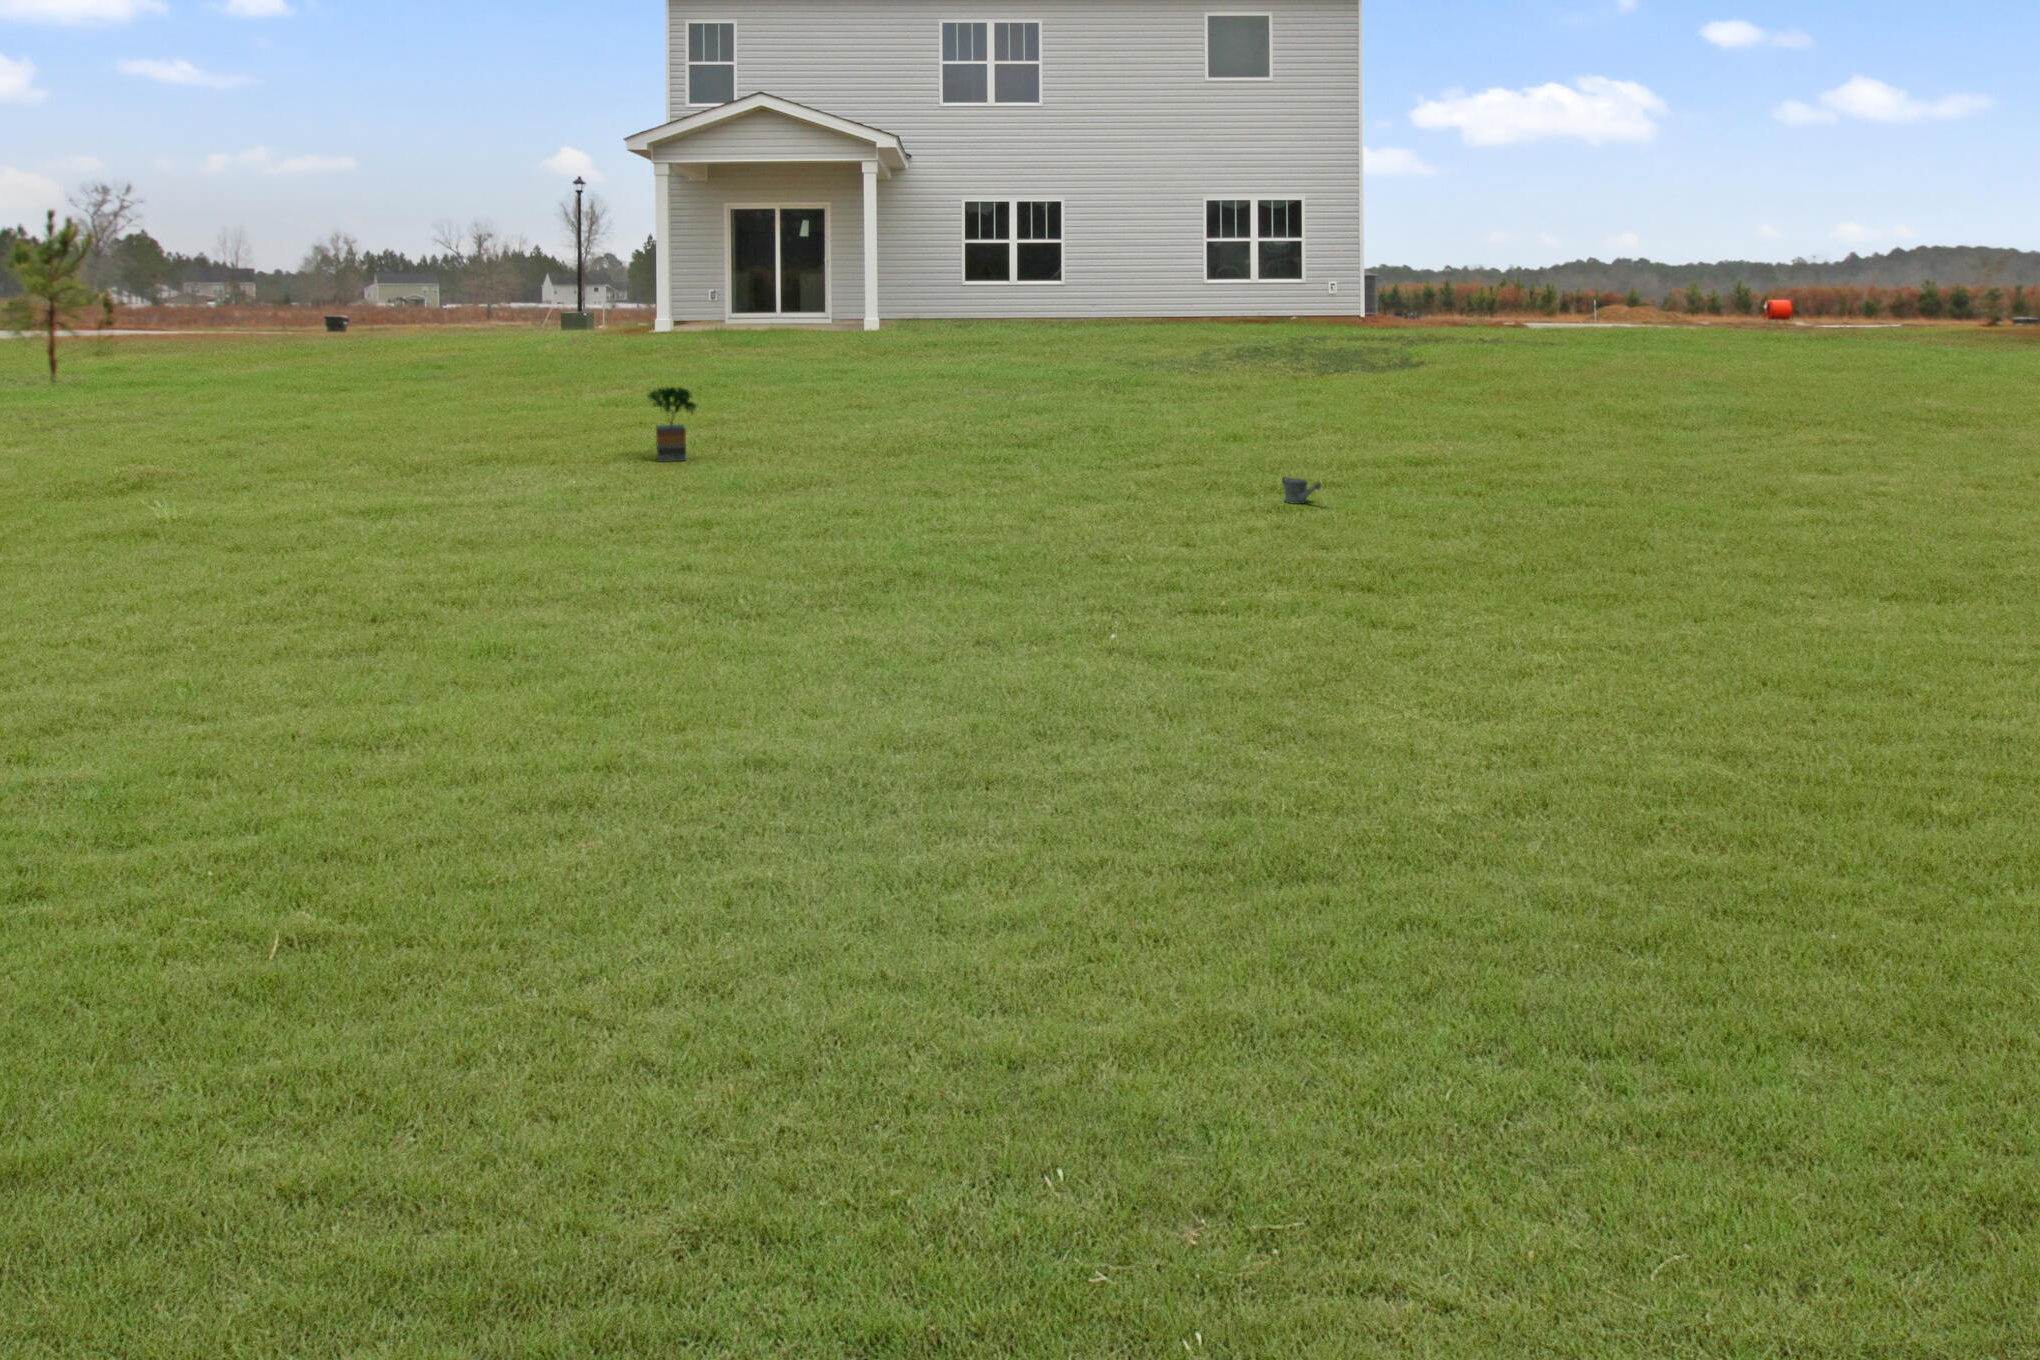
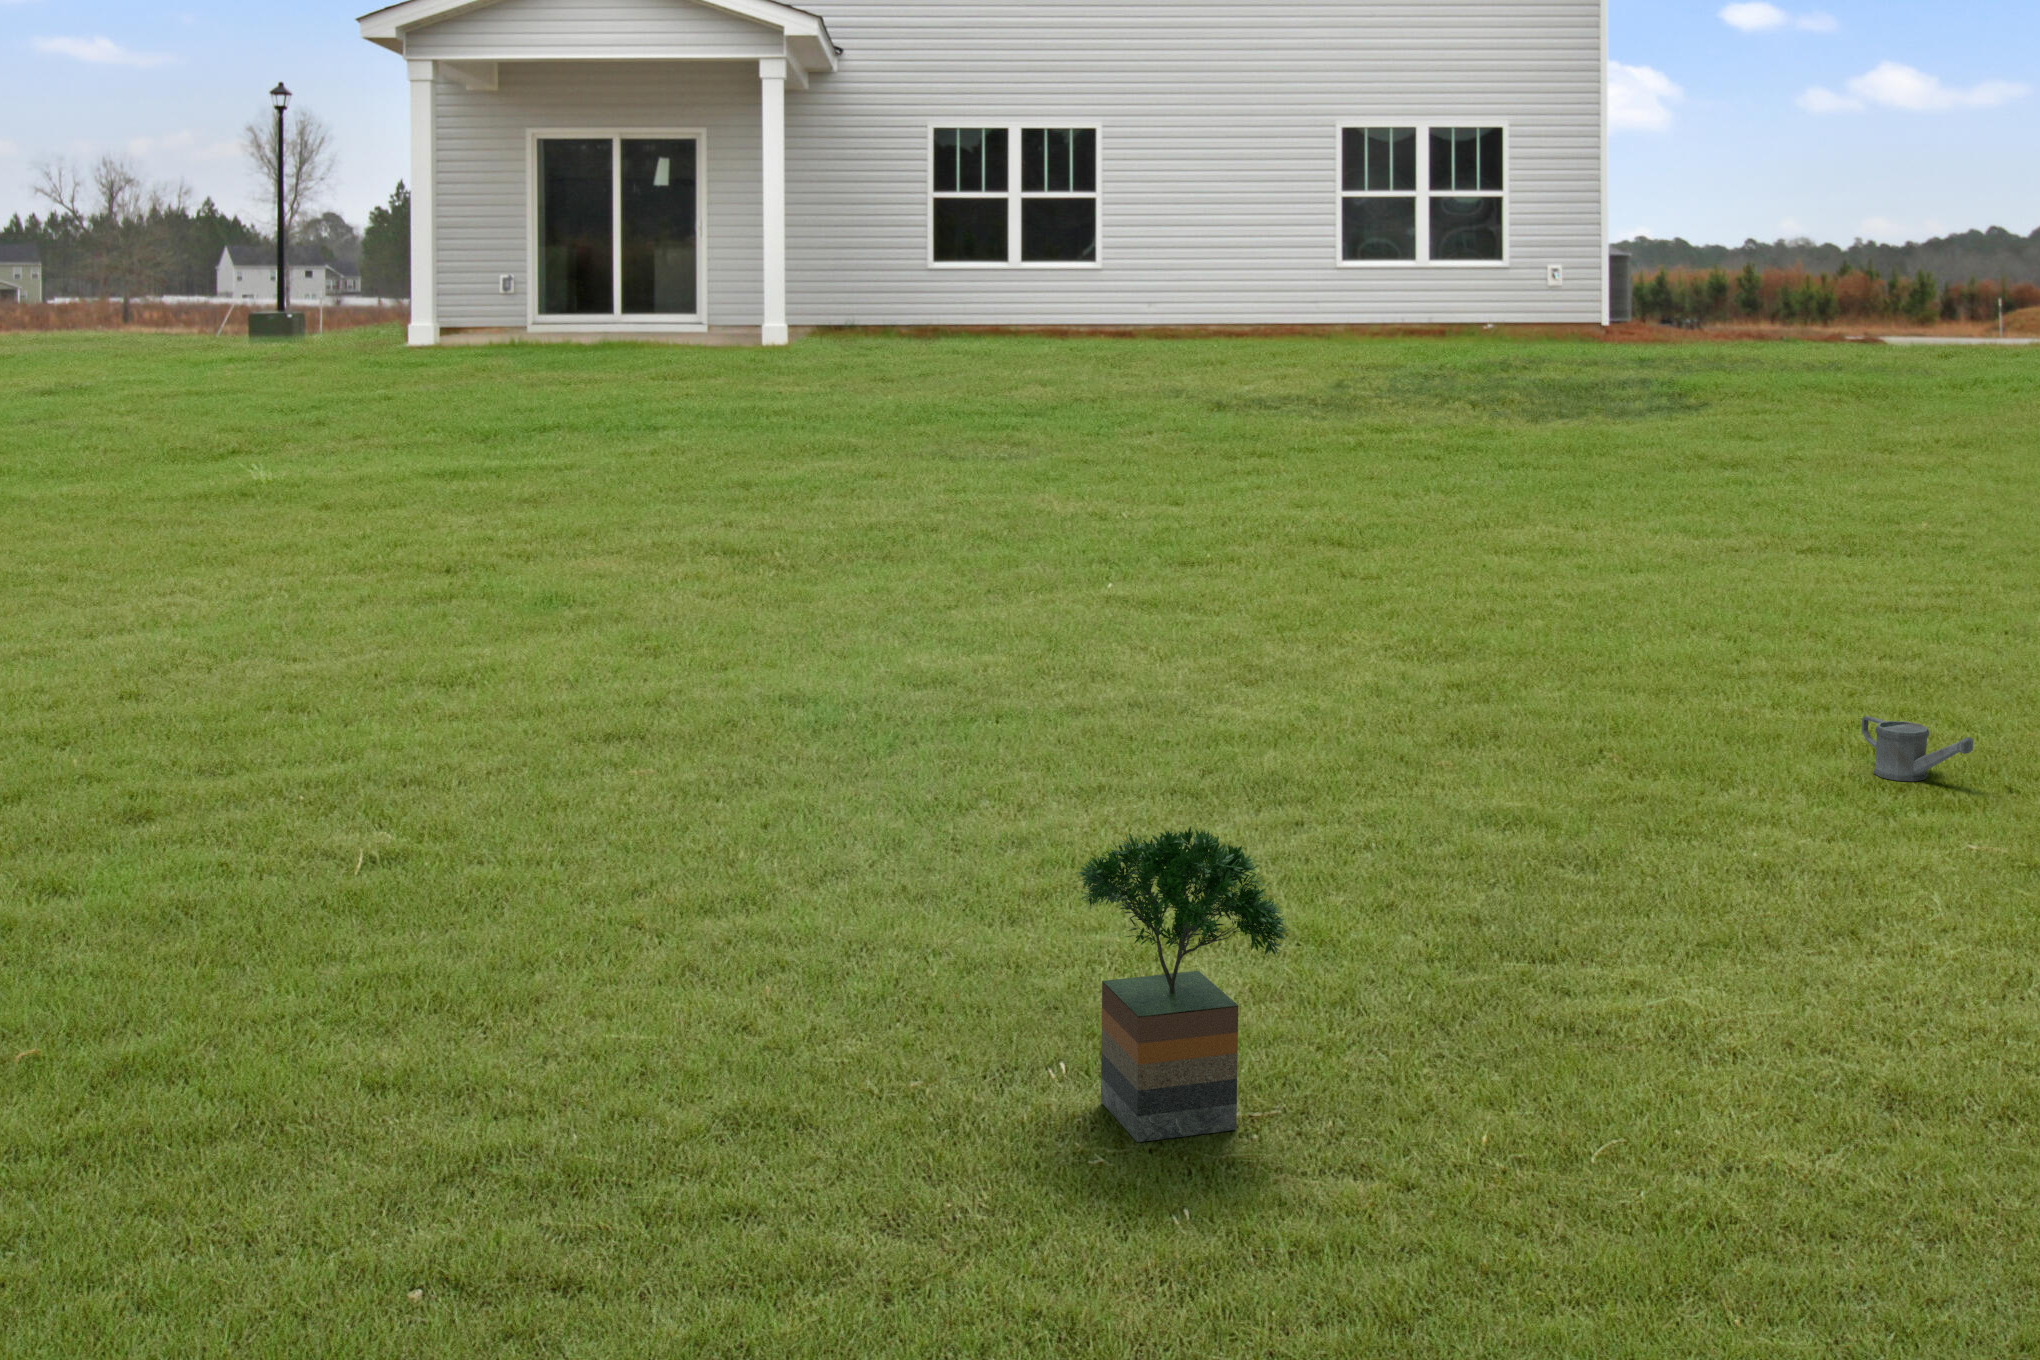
potted tree: present [648,387,696,462] -> present [1077,826,1287,1142]

